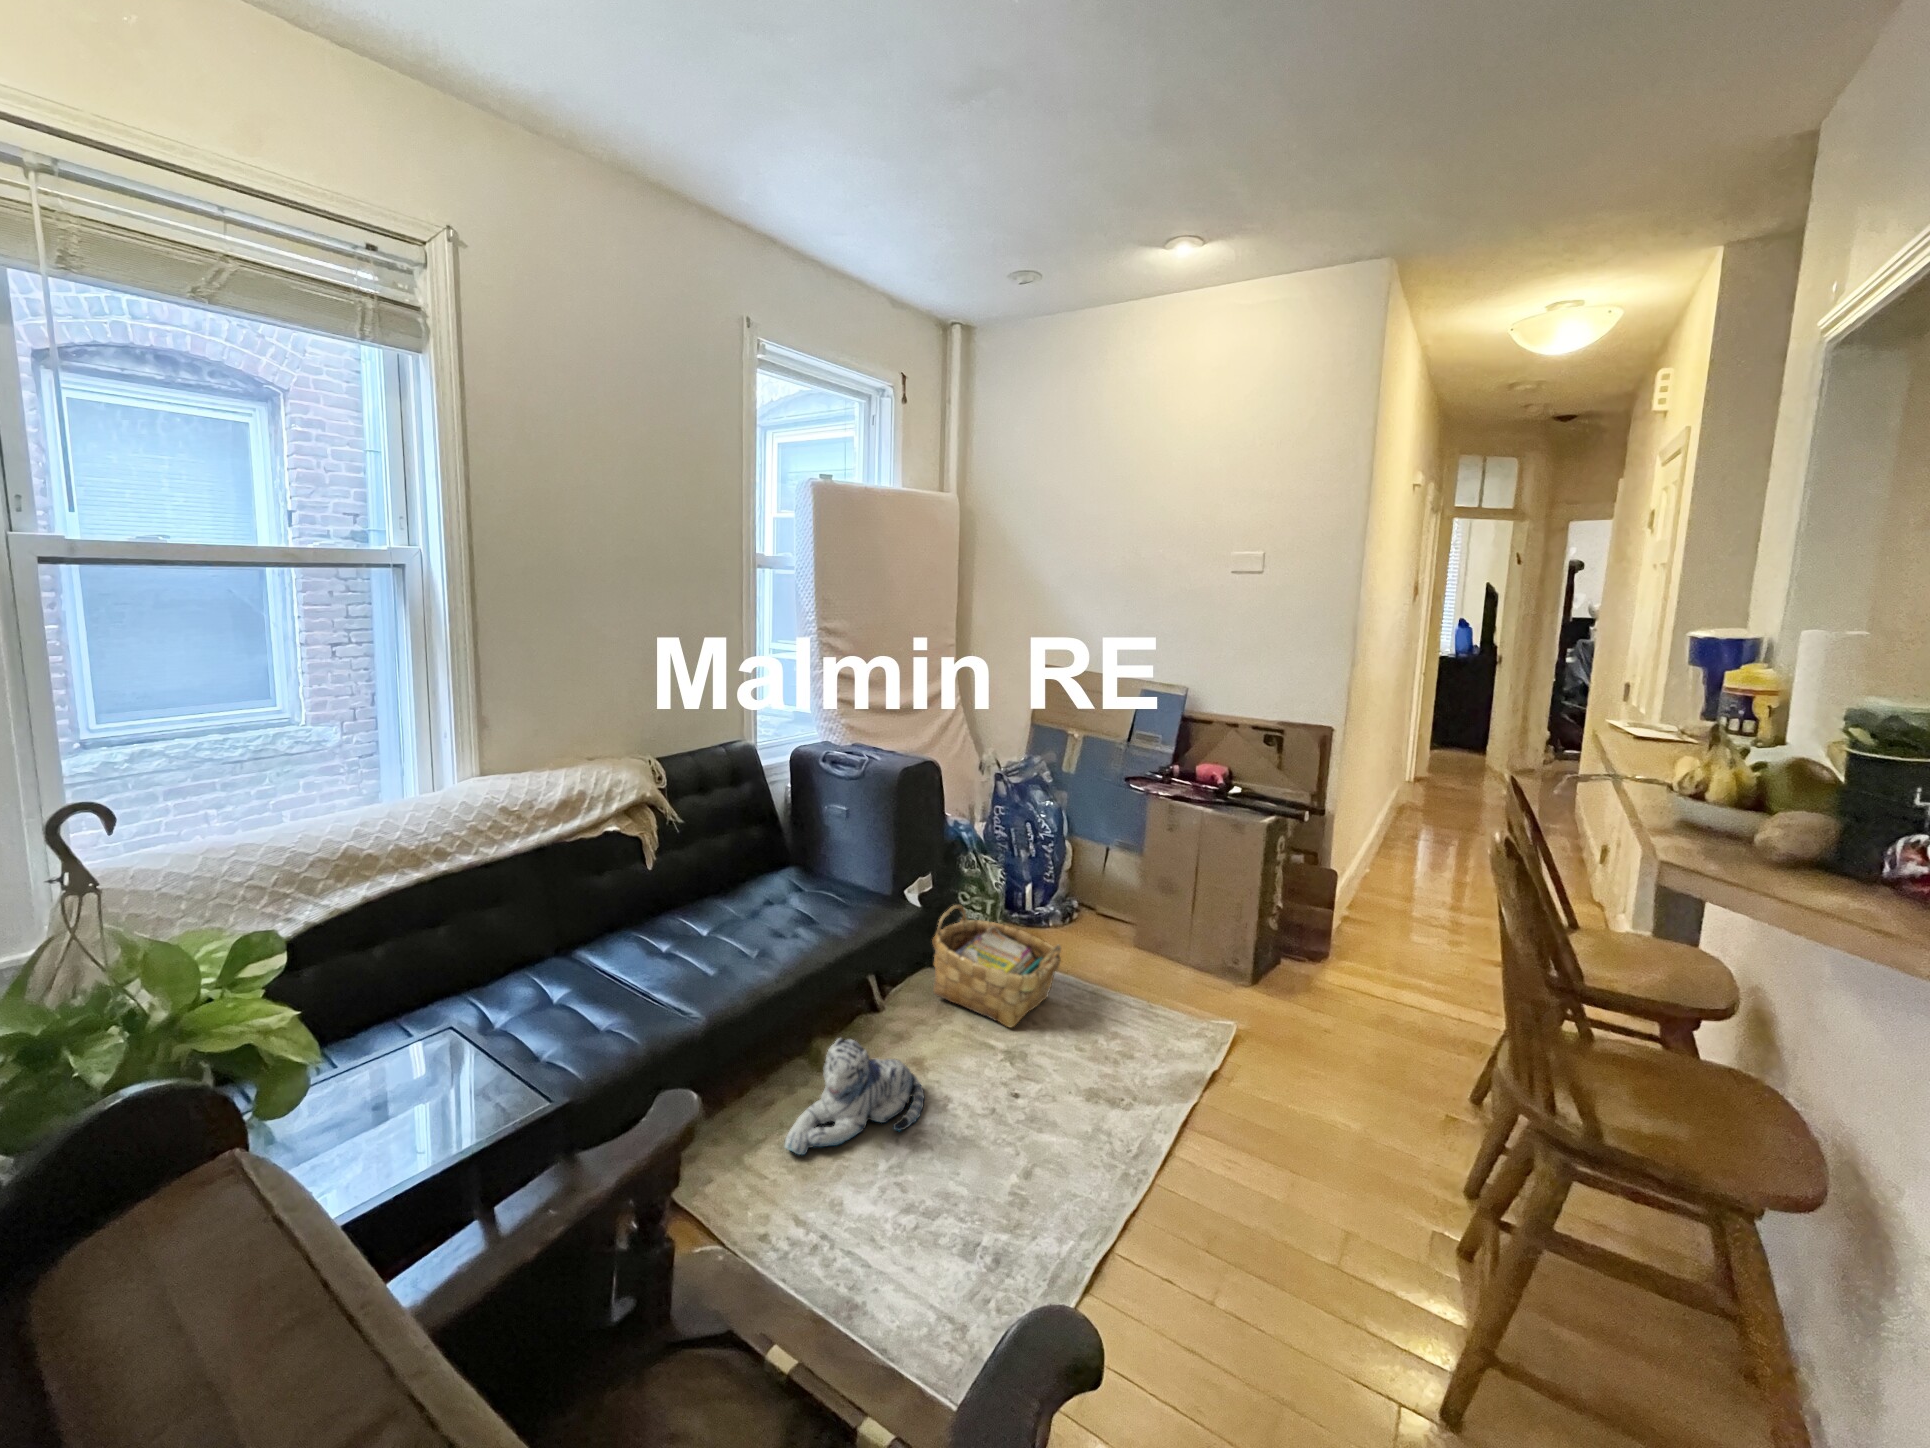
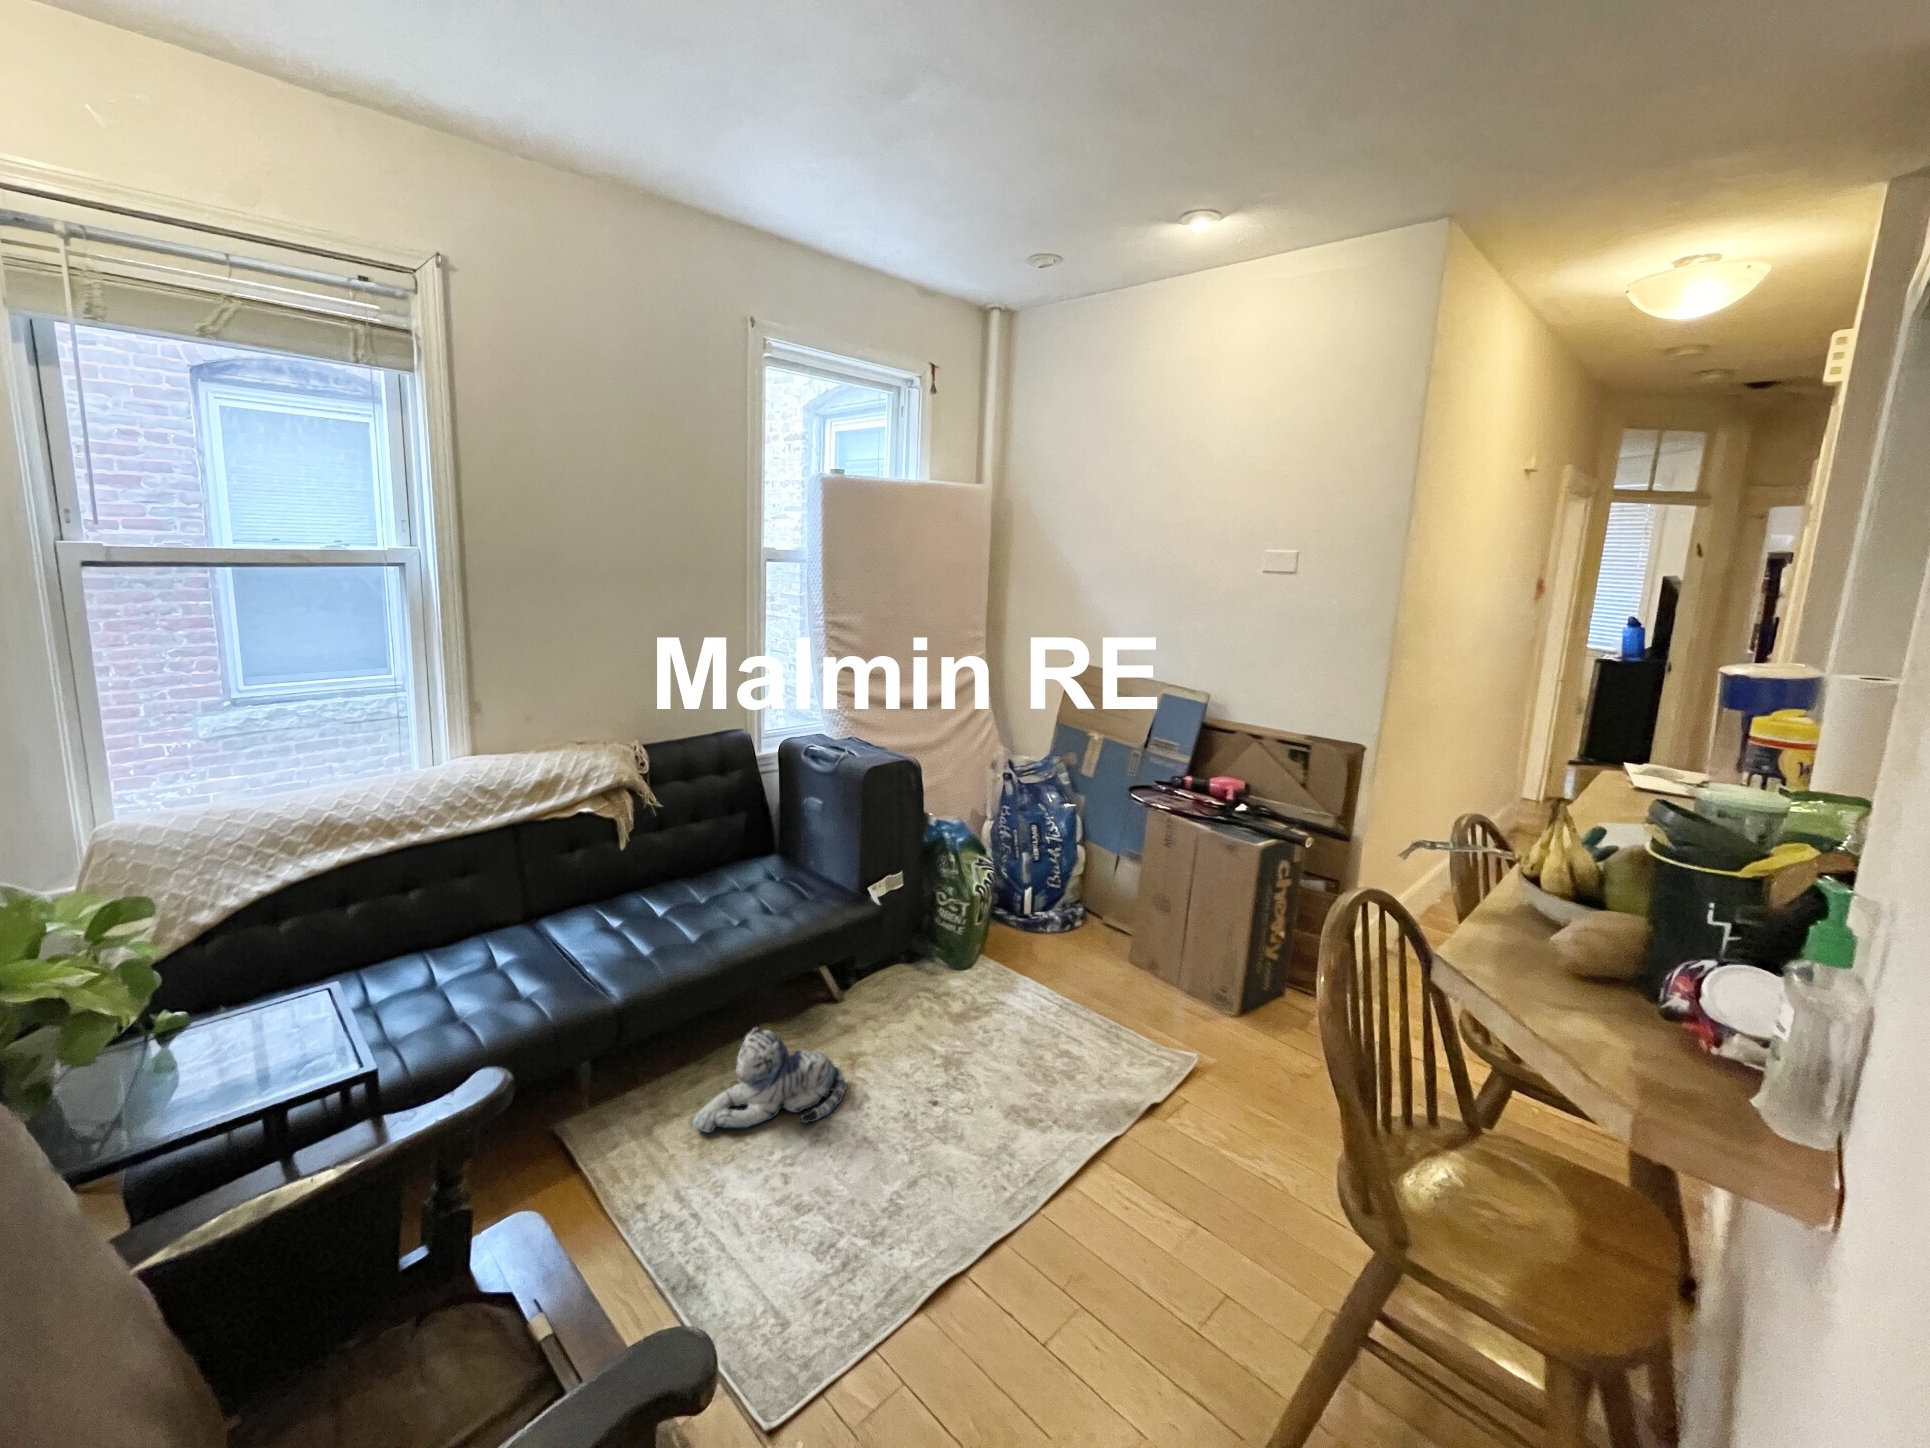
woven basket: present [932,905,1061,1027] -> none [896,906,1022,1034]

